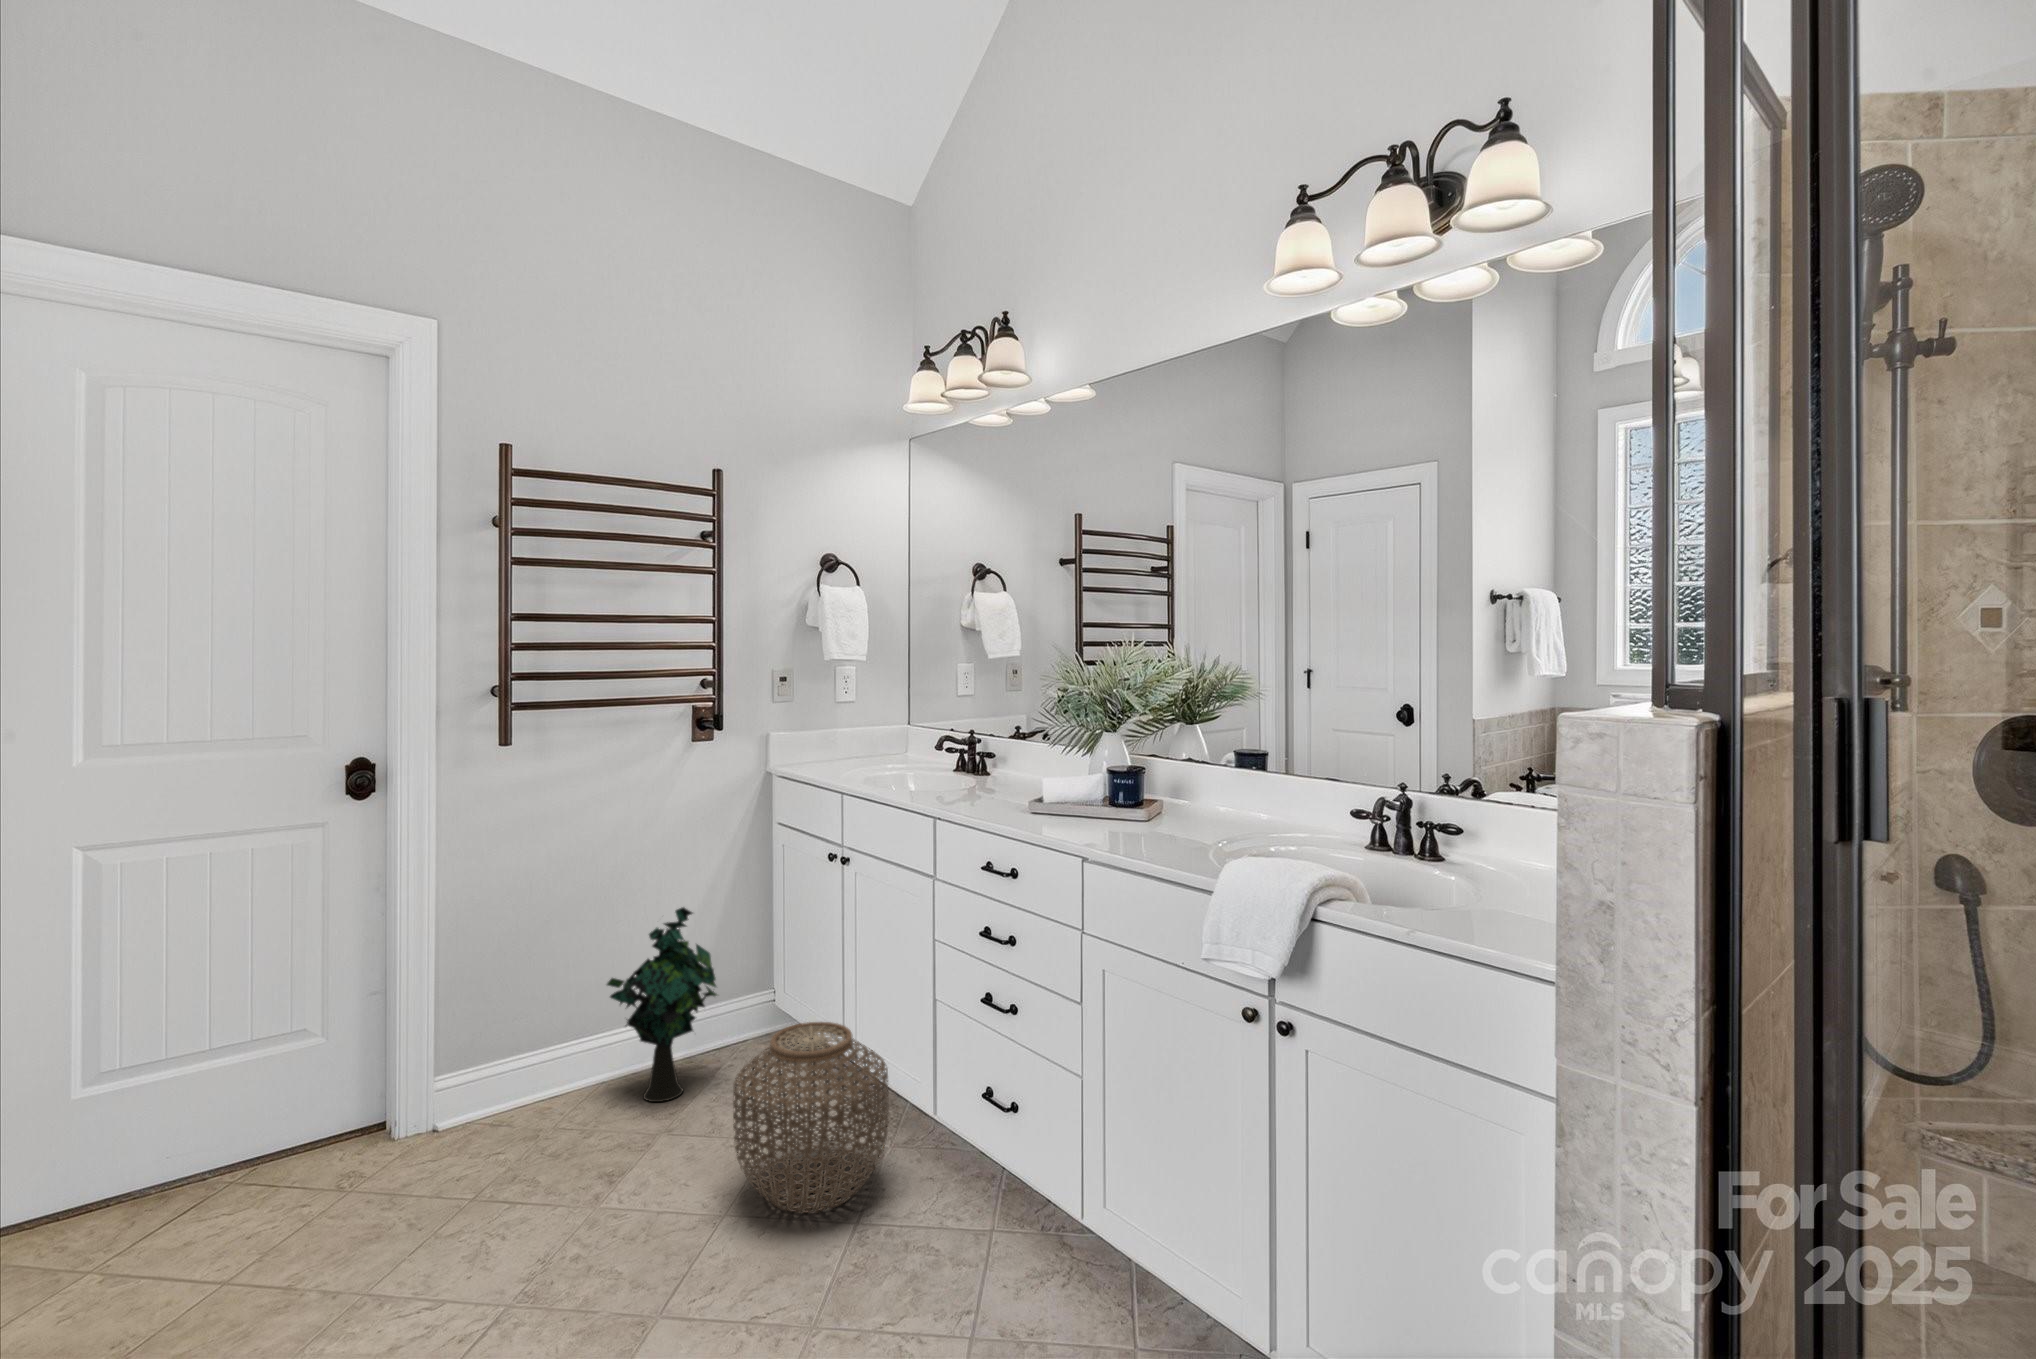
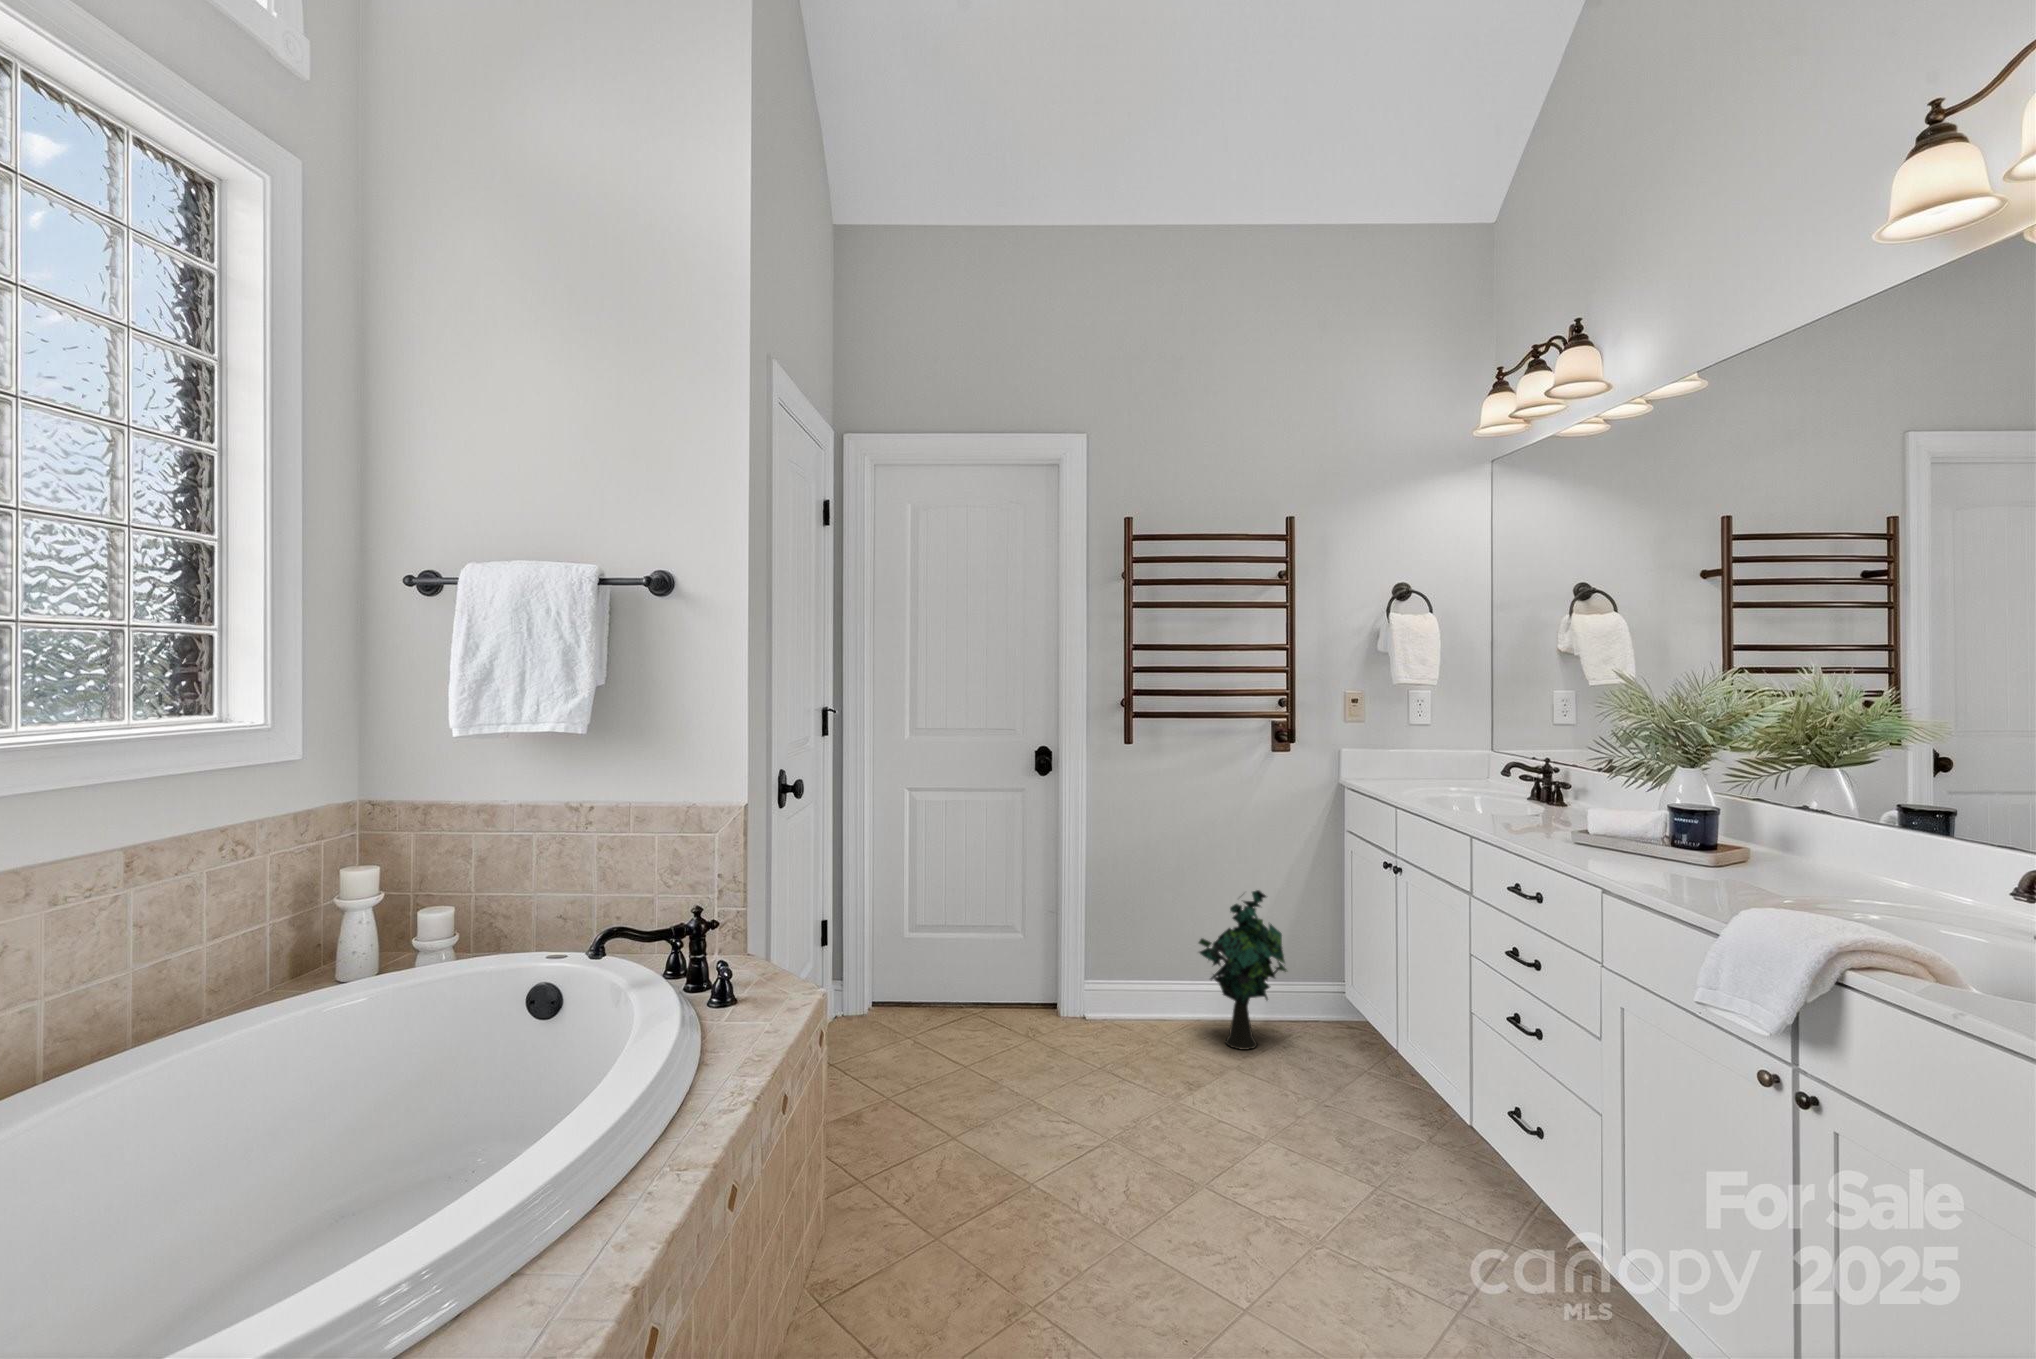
woven basket: present [733,1022,888,1213] -> none [1273,1004,1417,1175]

